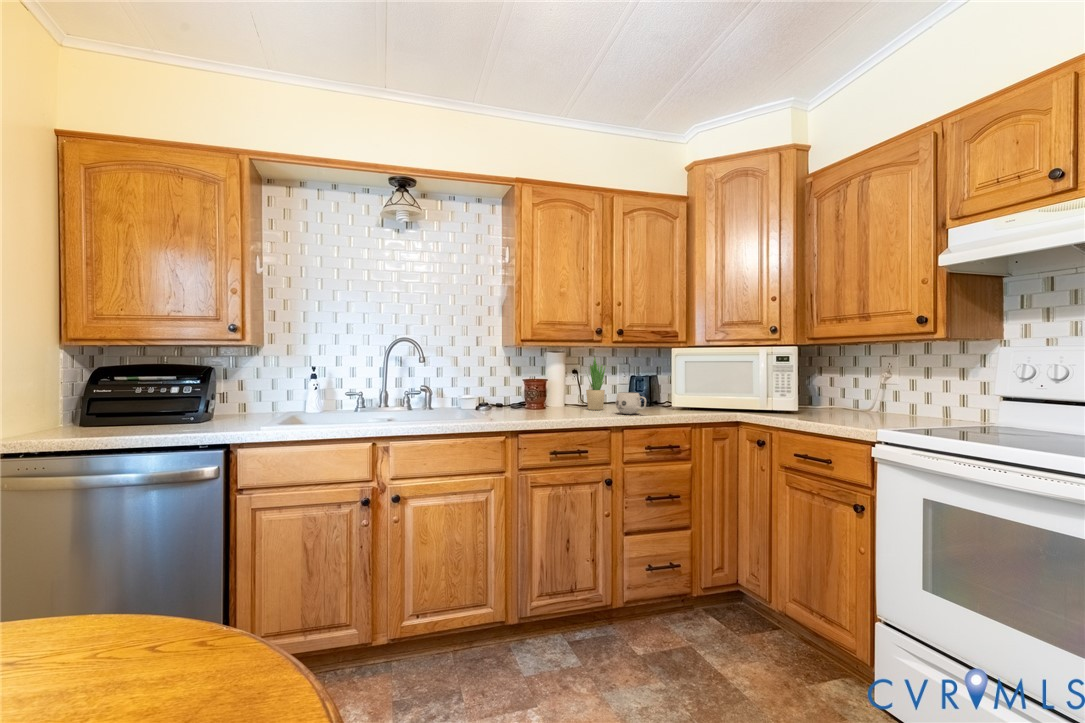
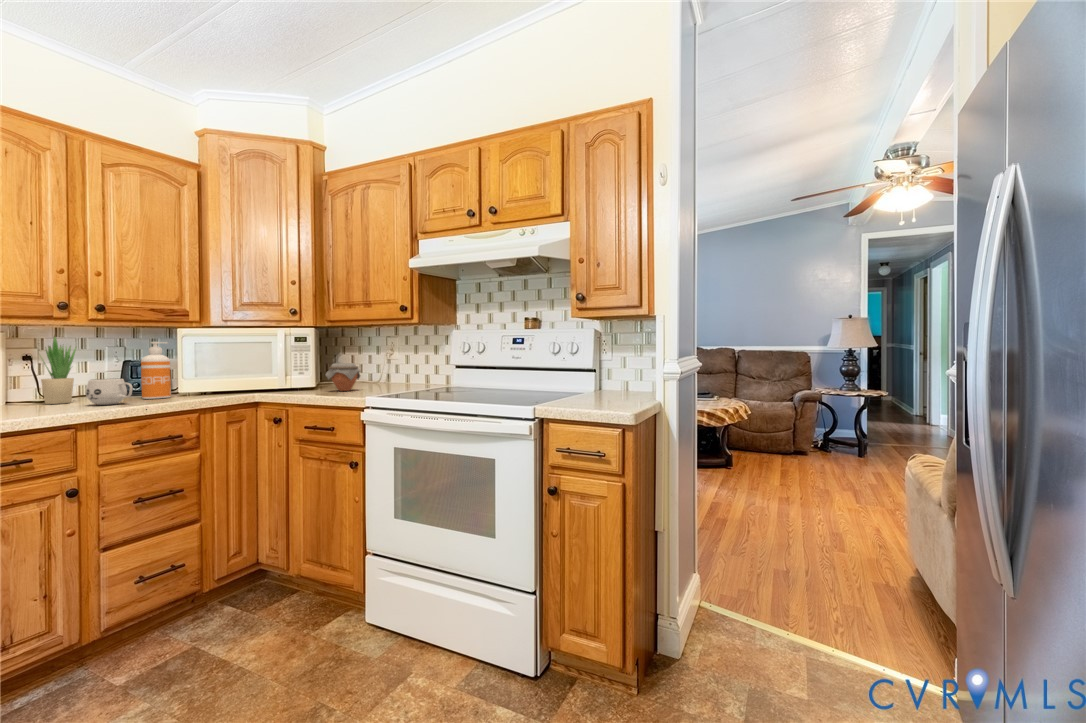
soap dispenser: none [646,361,666,411] -> present [141,342,171,399]
jar: none [813,385,856,418] -> present [326,363,360,391]

